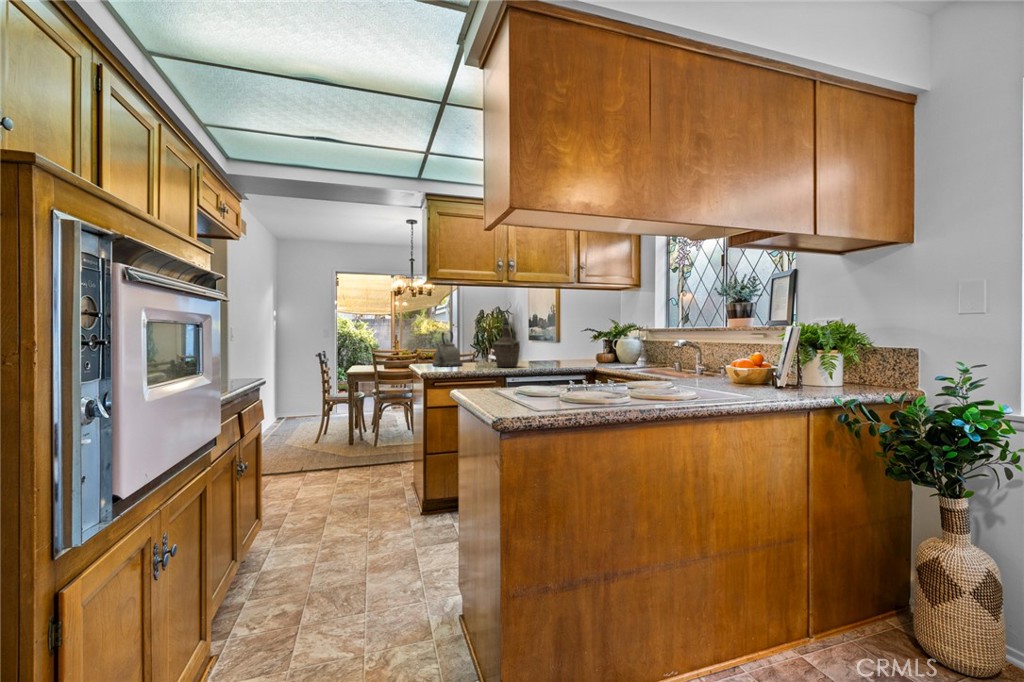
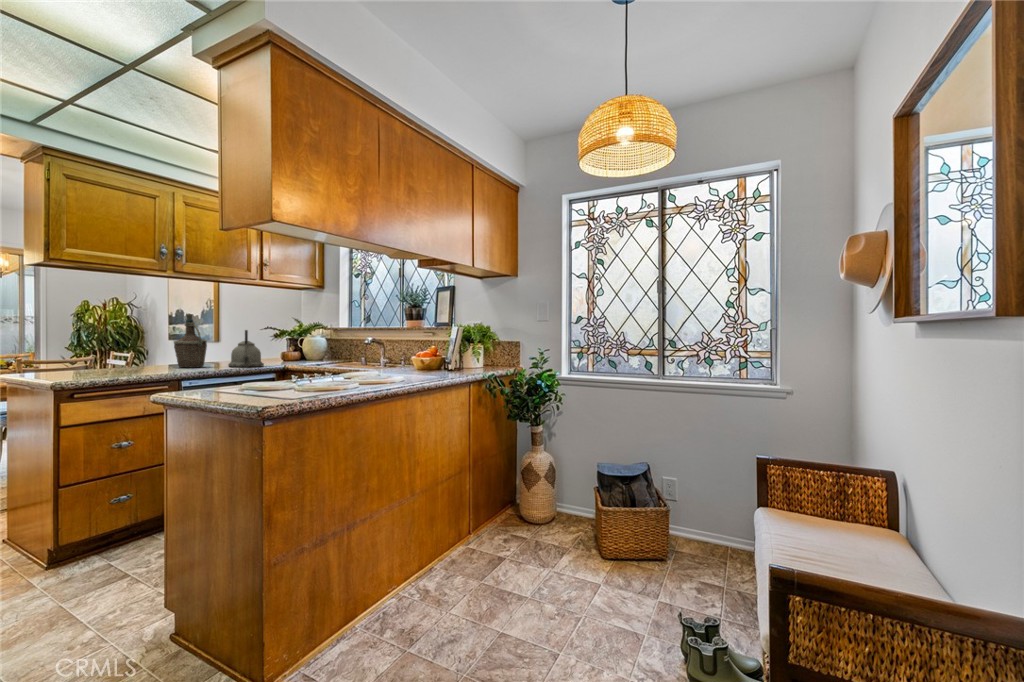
kettle: present [432,331,463,366] -> present [228,330,264,367]

